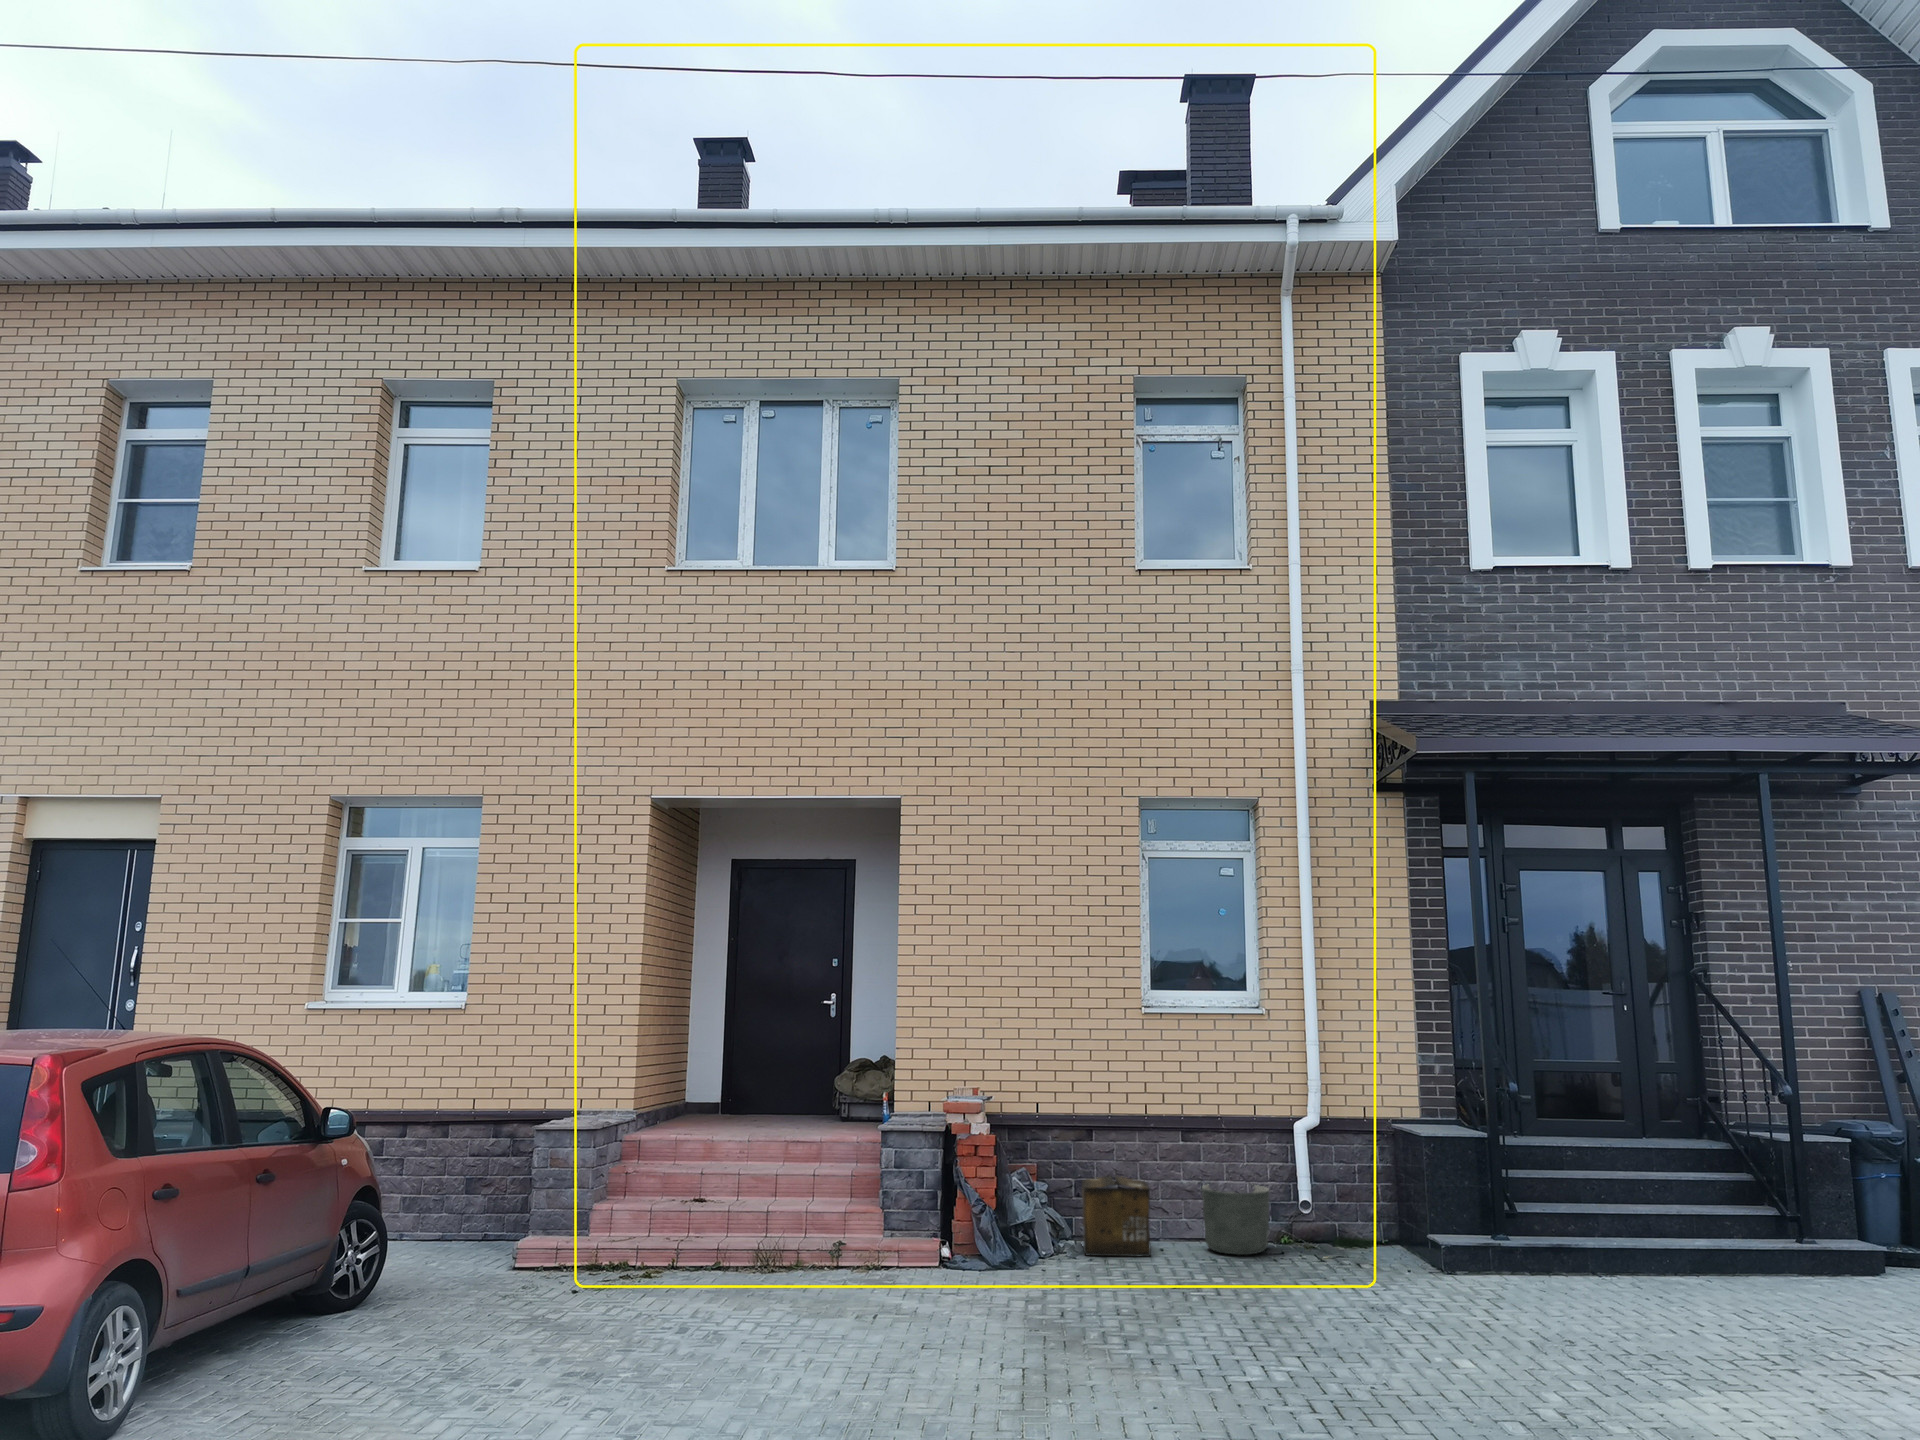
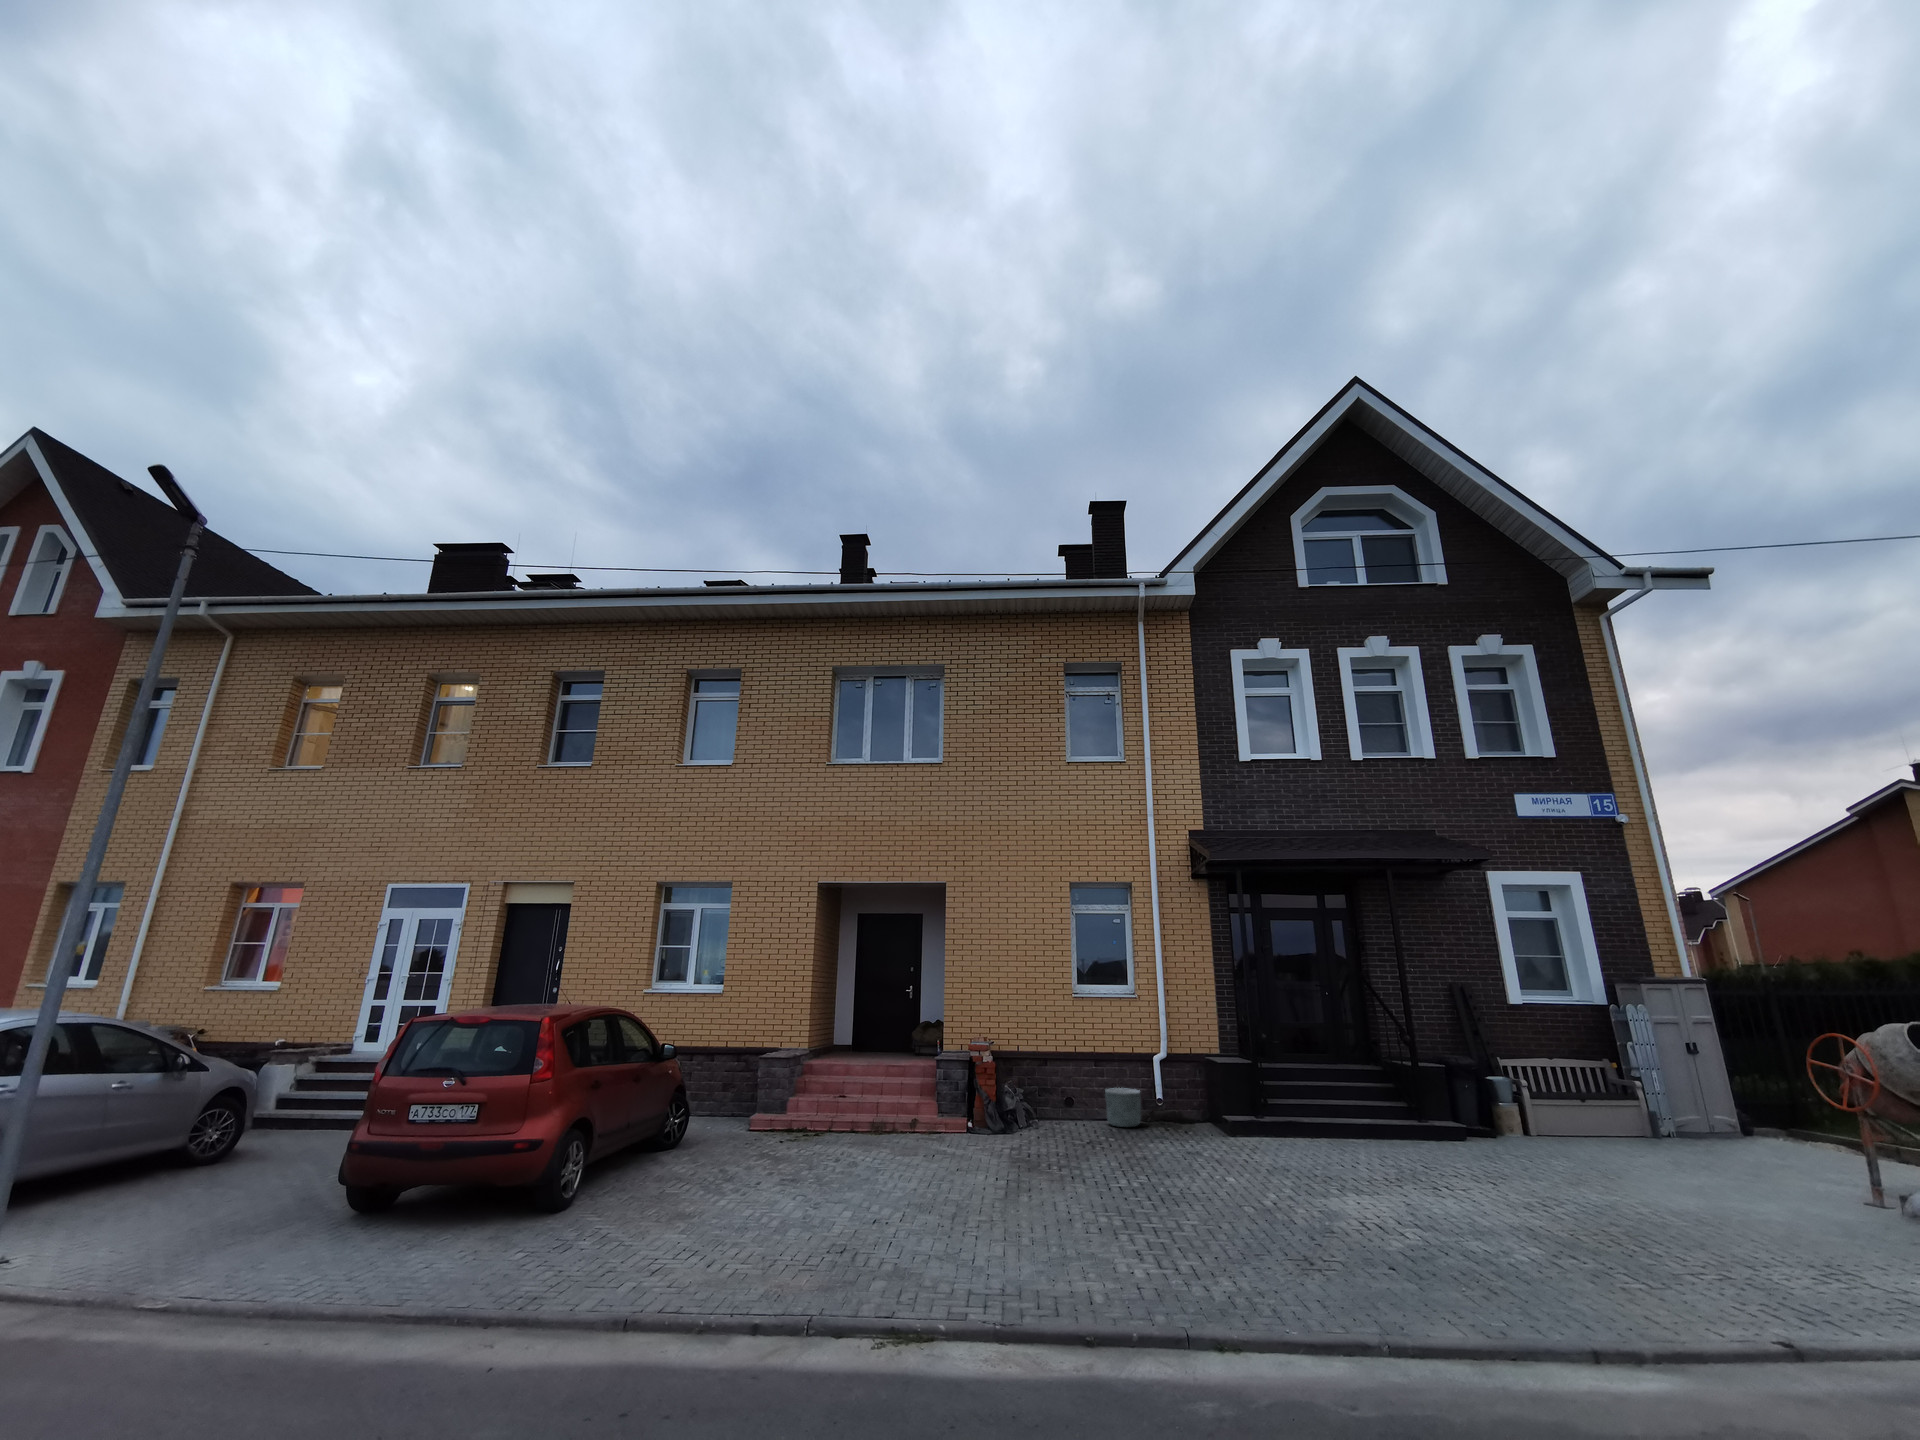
cardboard box: present [1082,1176,1151,1256] -> none [1042,1083,1078,1128]

